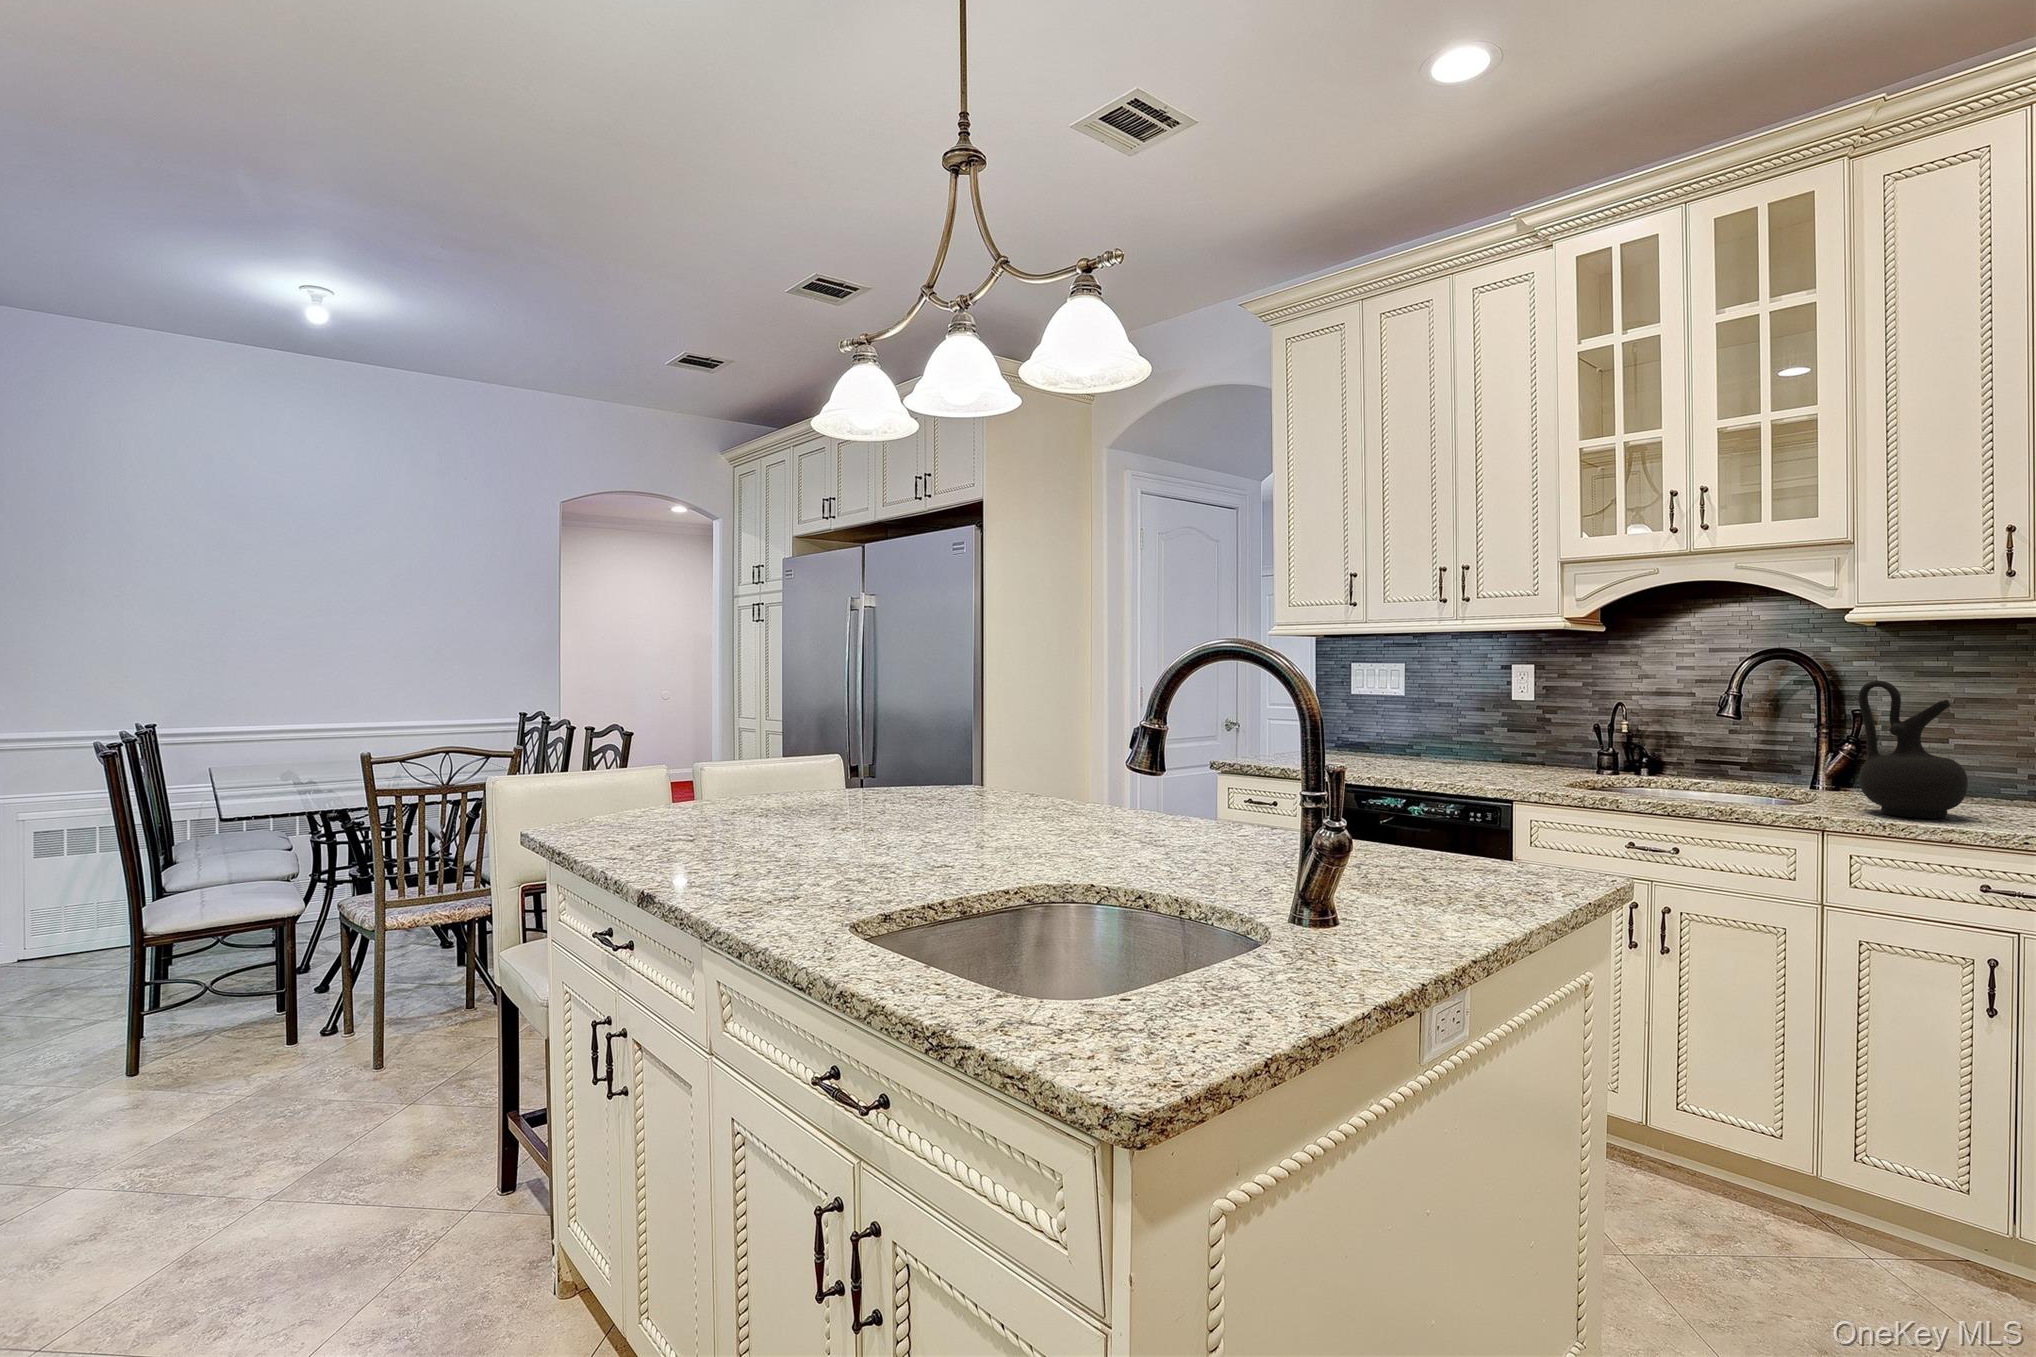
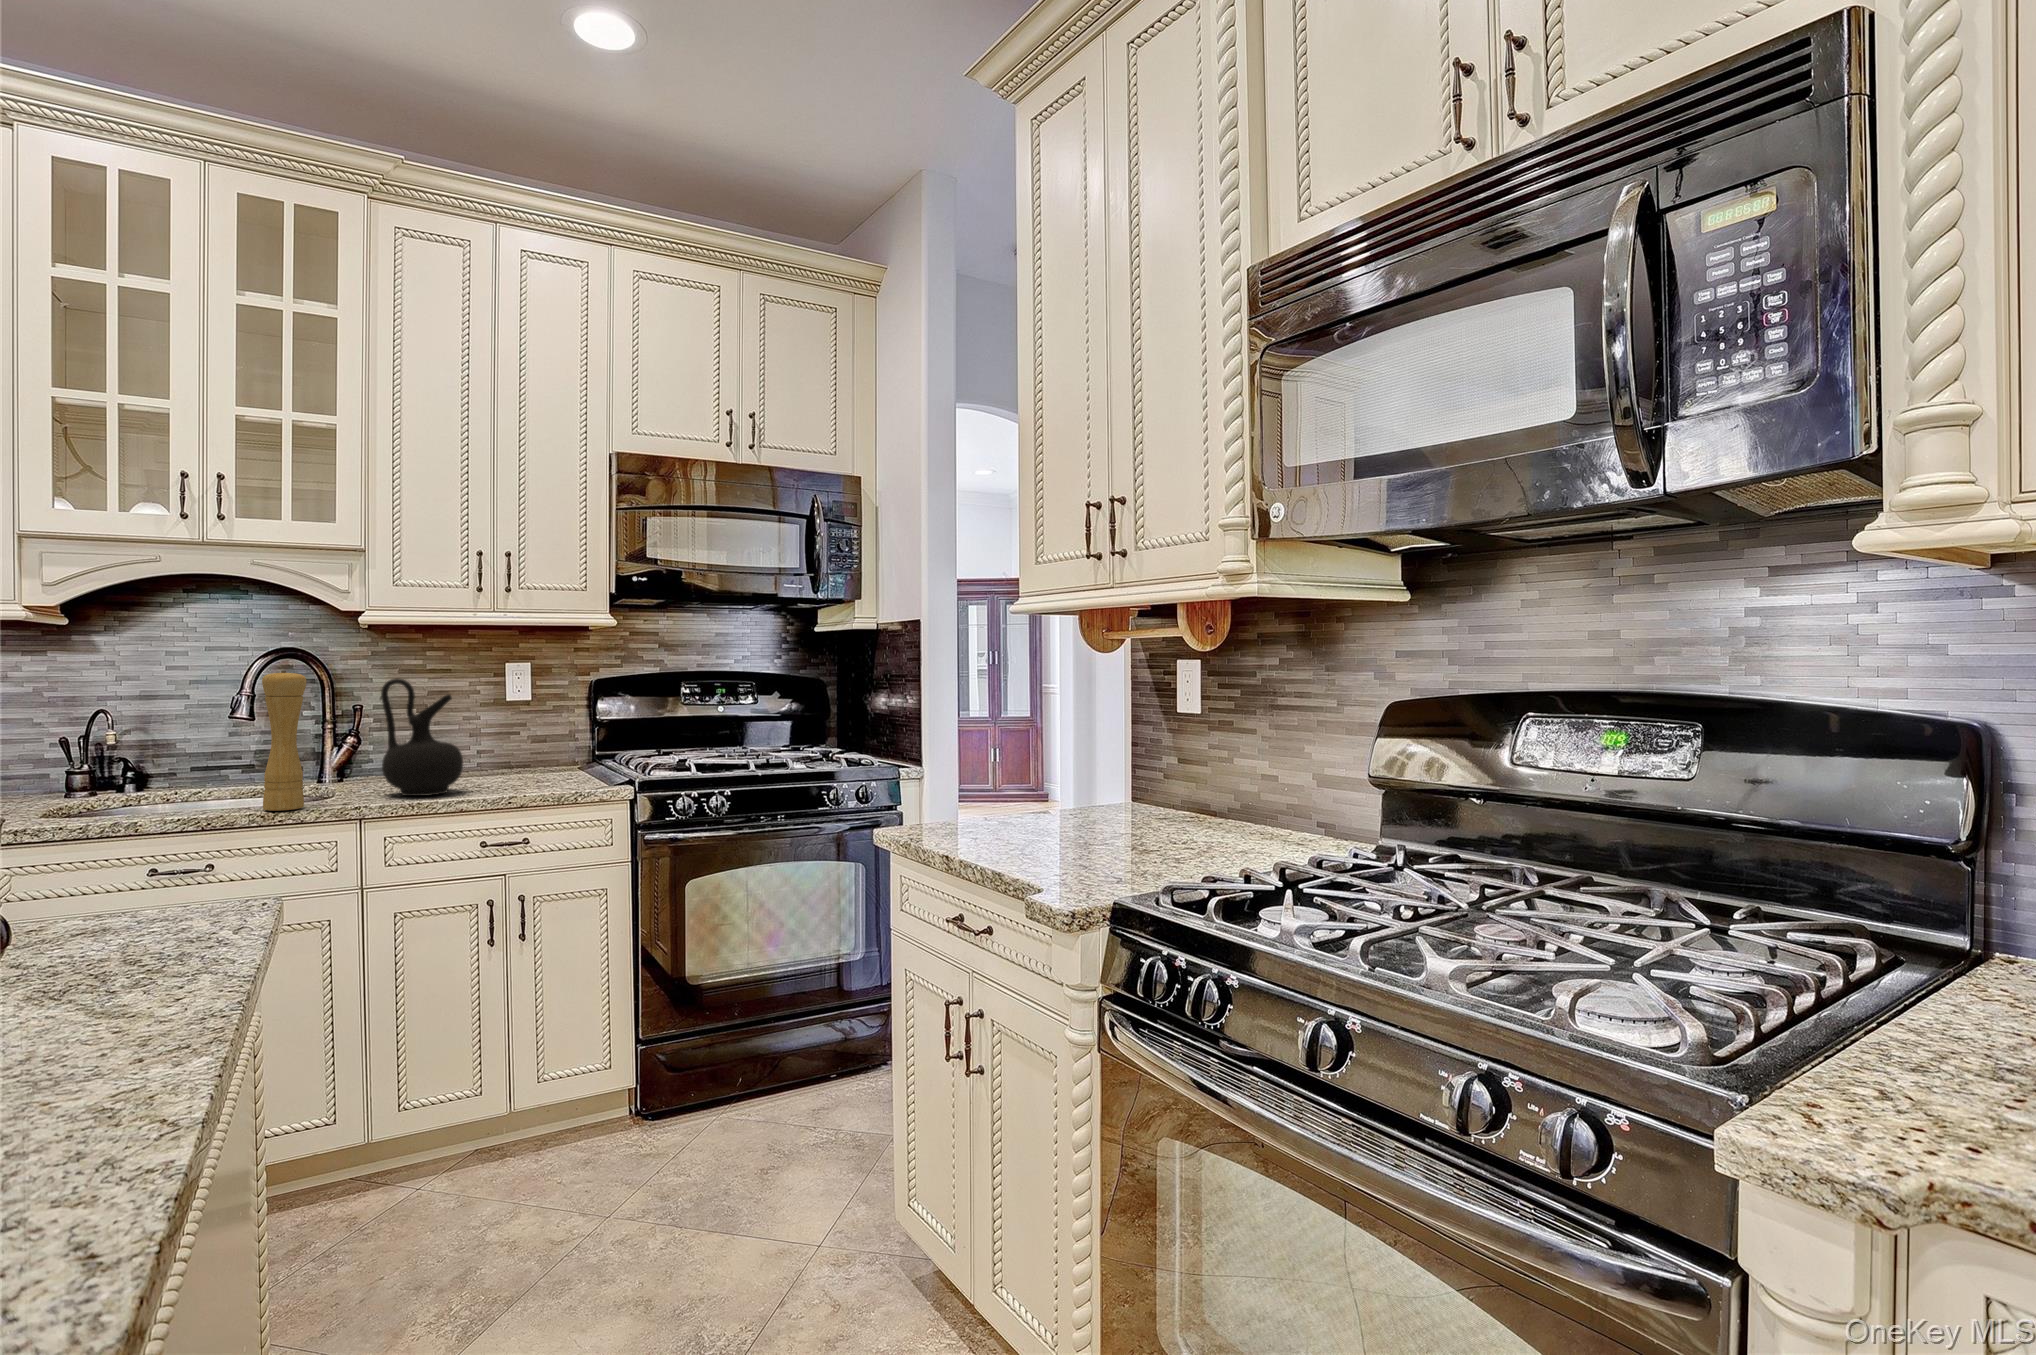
pepper mill: none [1723,672,1766,810] -> present [262,671,307,811]

